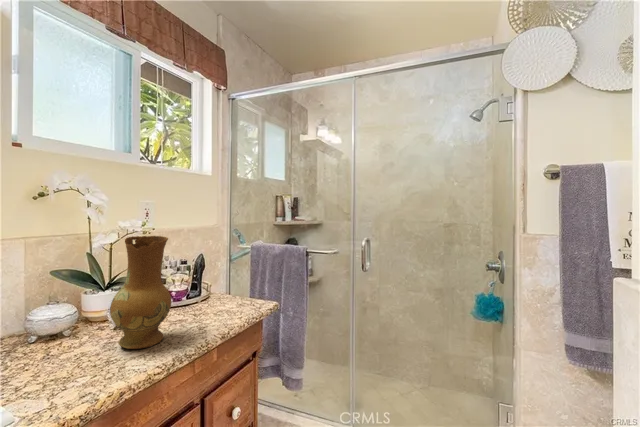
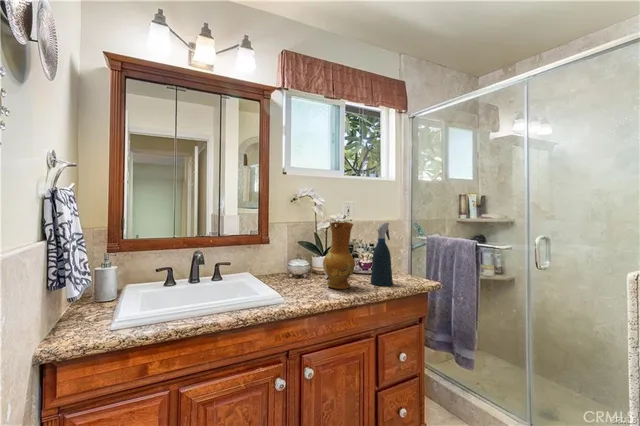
spray bottle: none [193,232,226,323] -> present [371,223,393,286]

